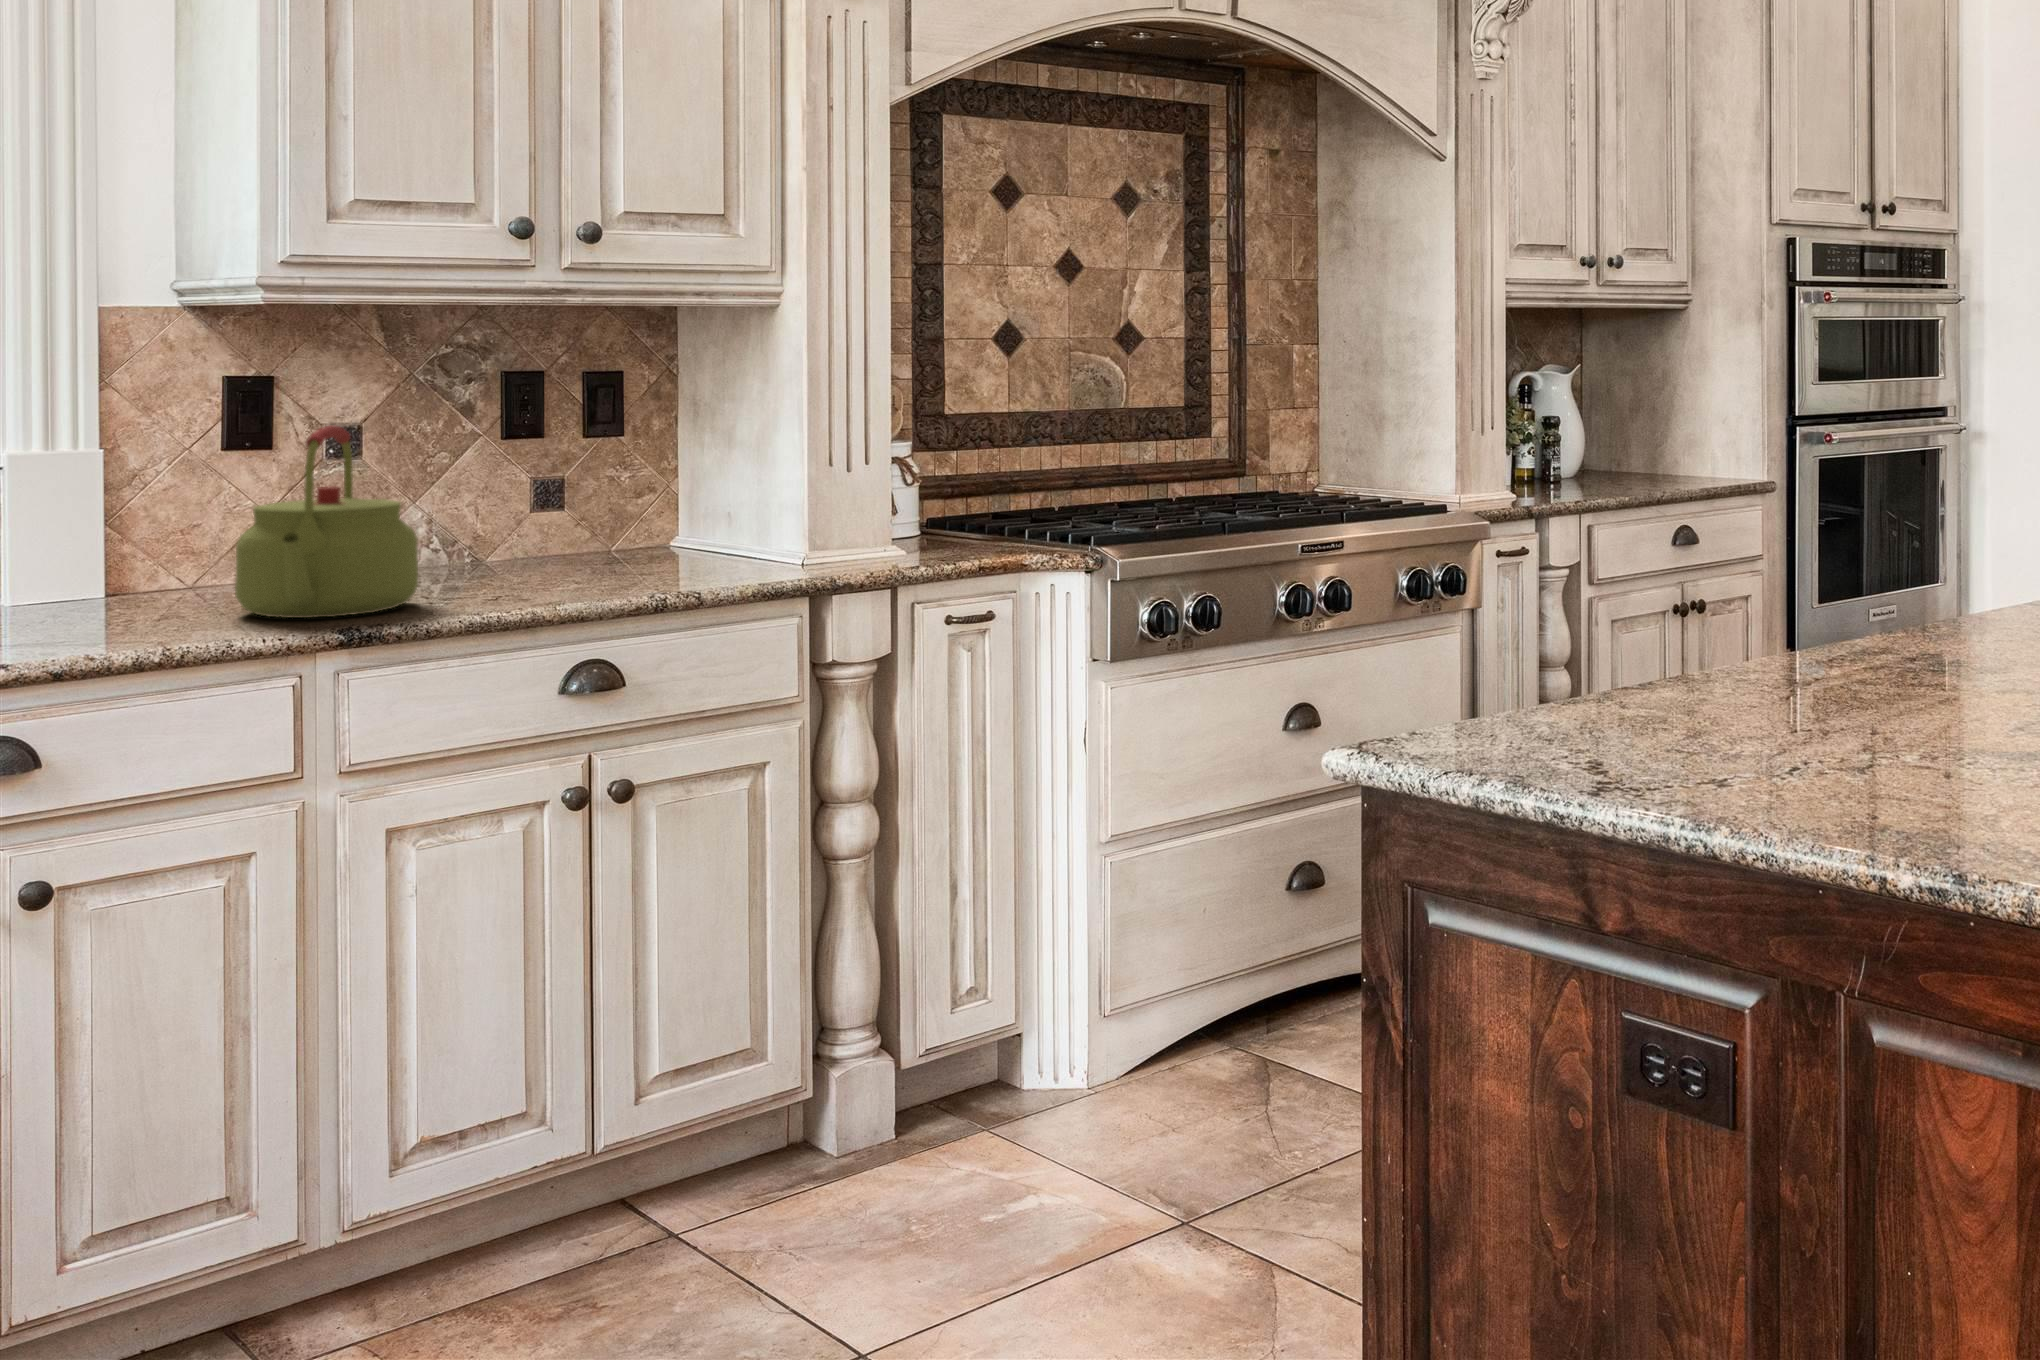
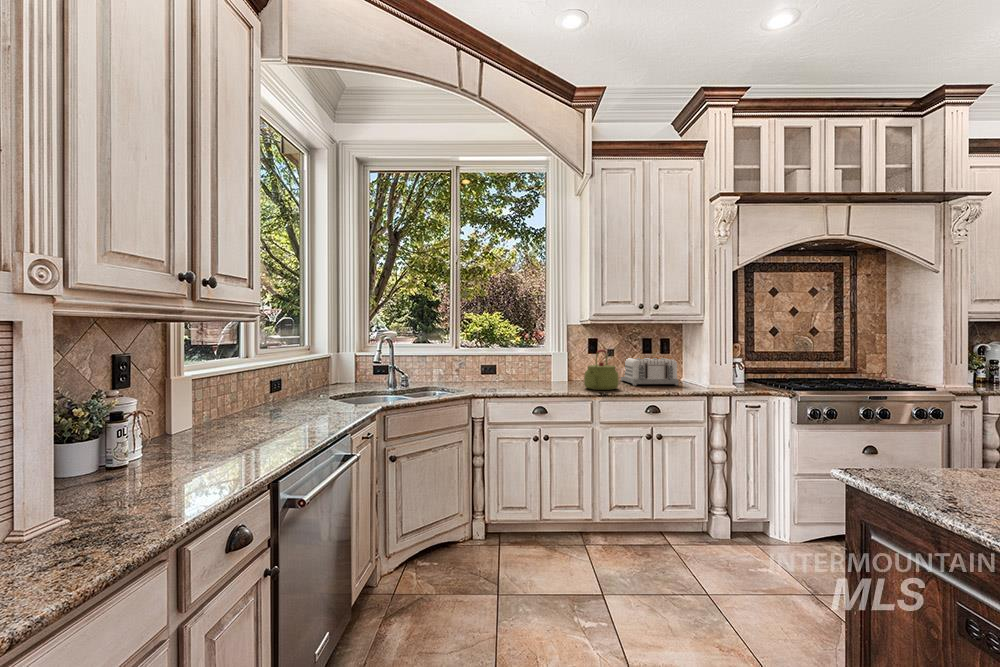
toaster: none [392,449,671,581] -> present [621,358,679,386]

